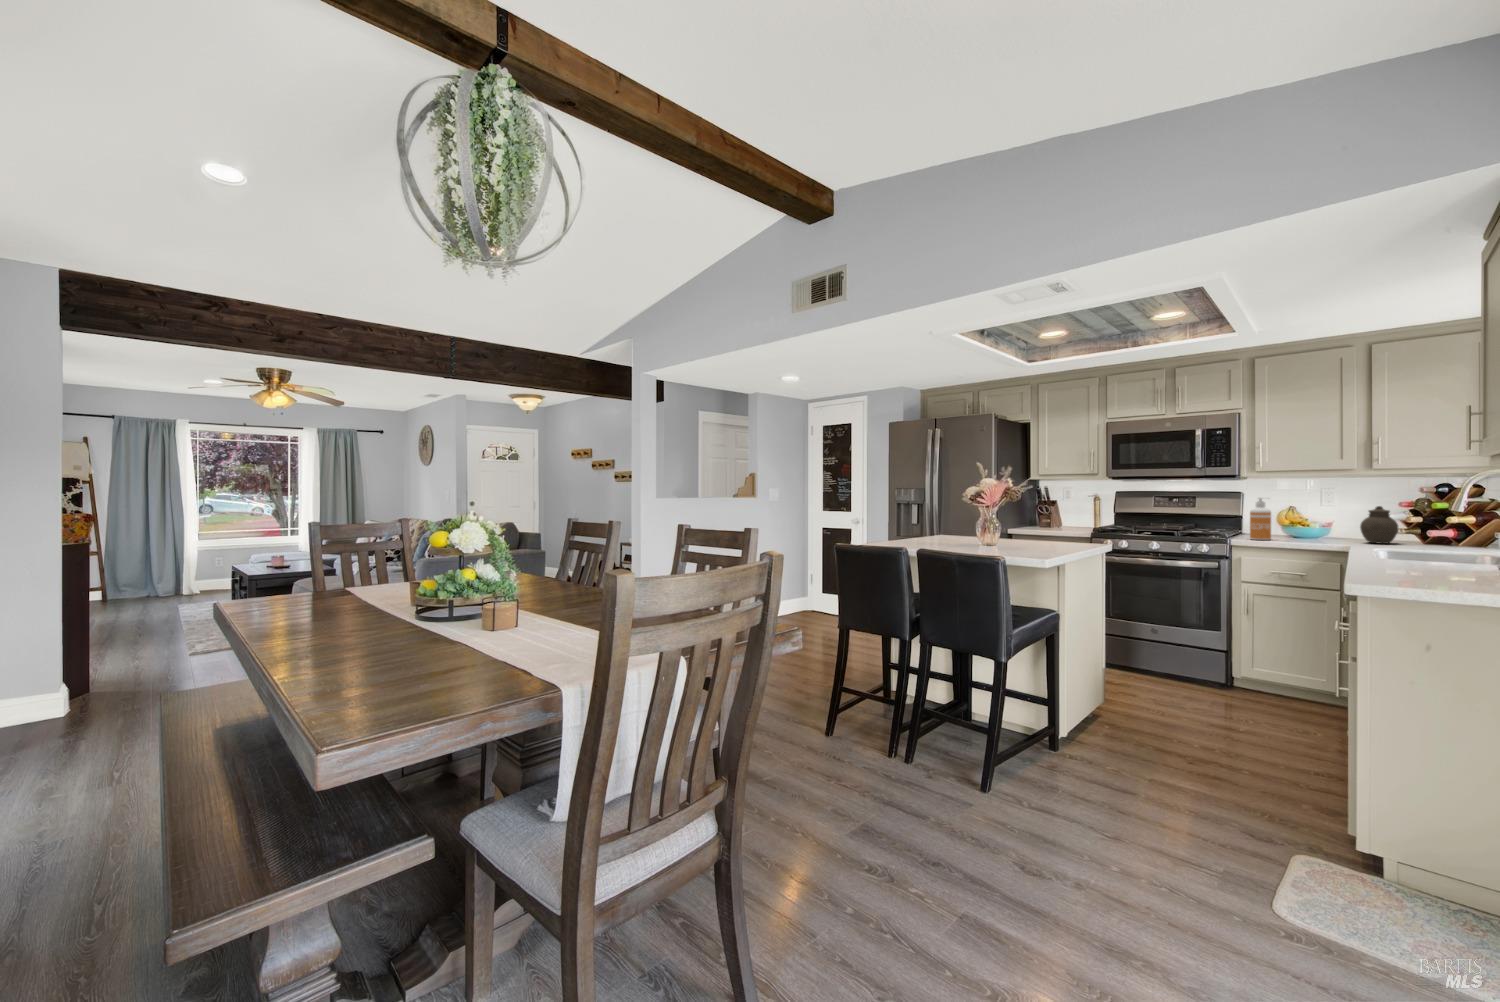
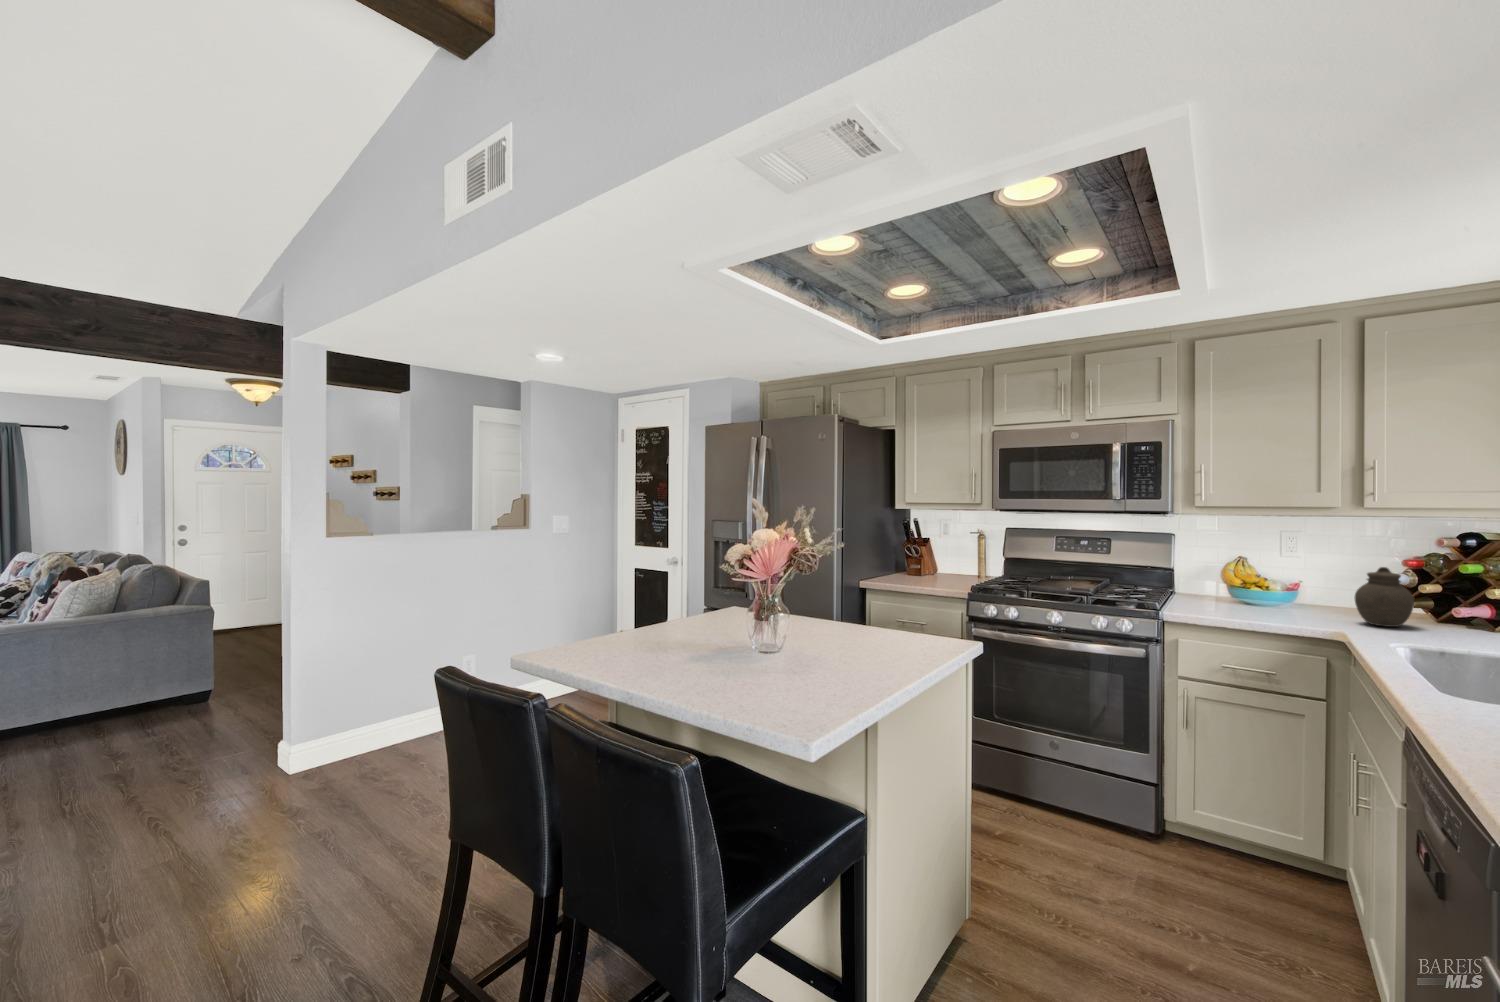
soap dispenser: present [1250,498,1271,540] -> none [1190,547,1221,612]

